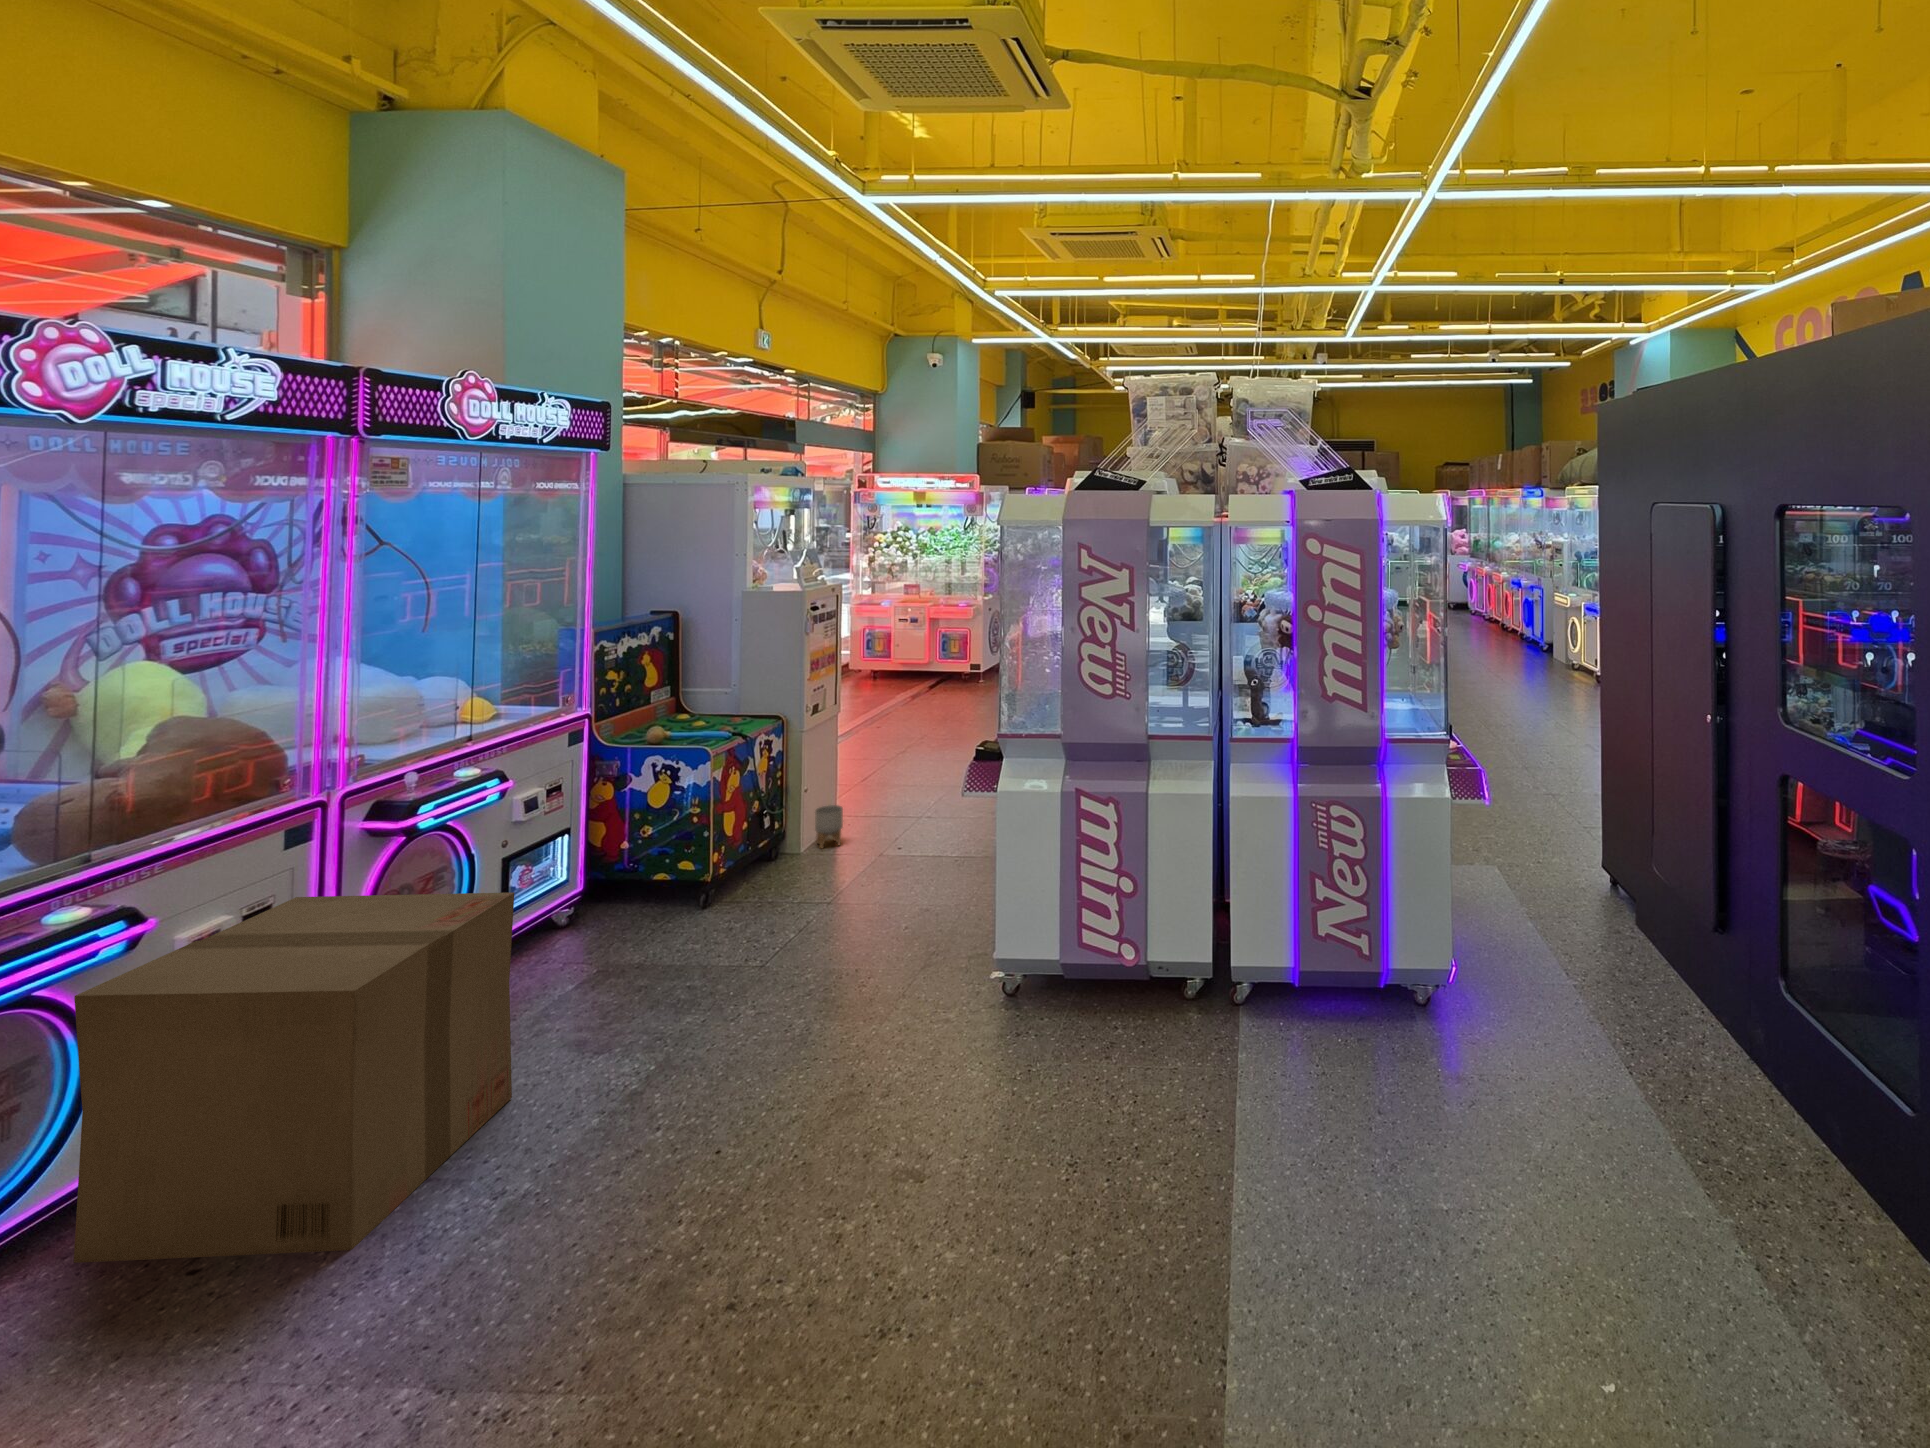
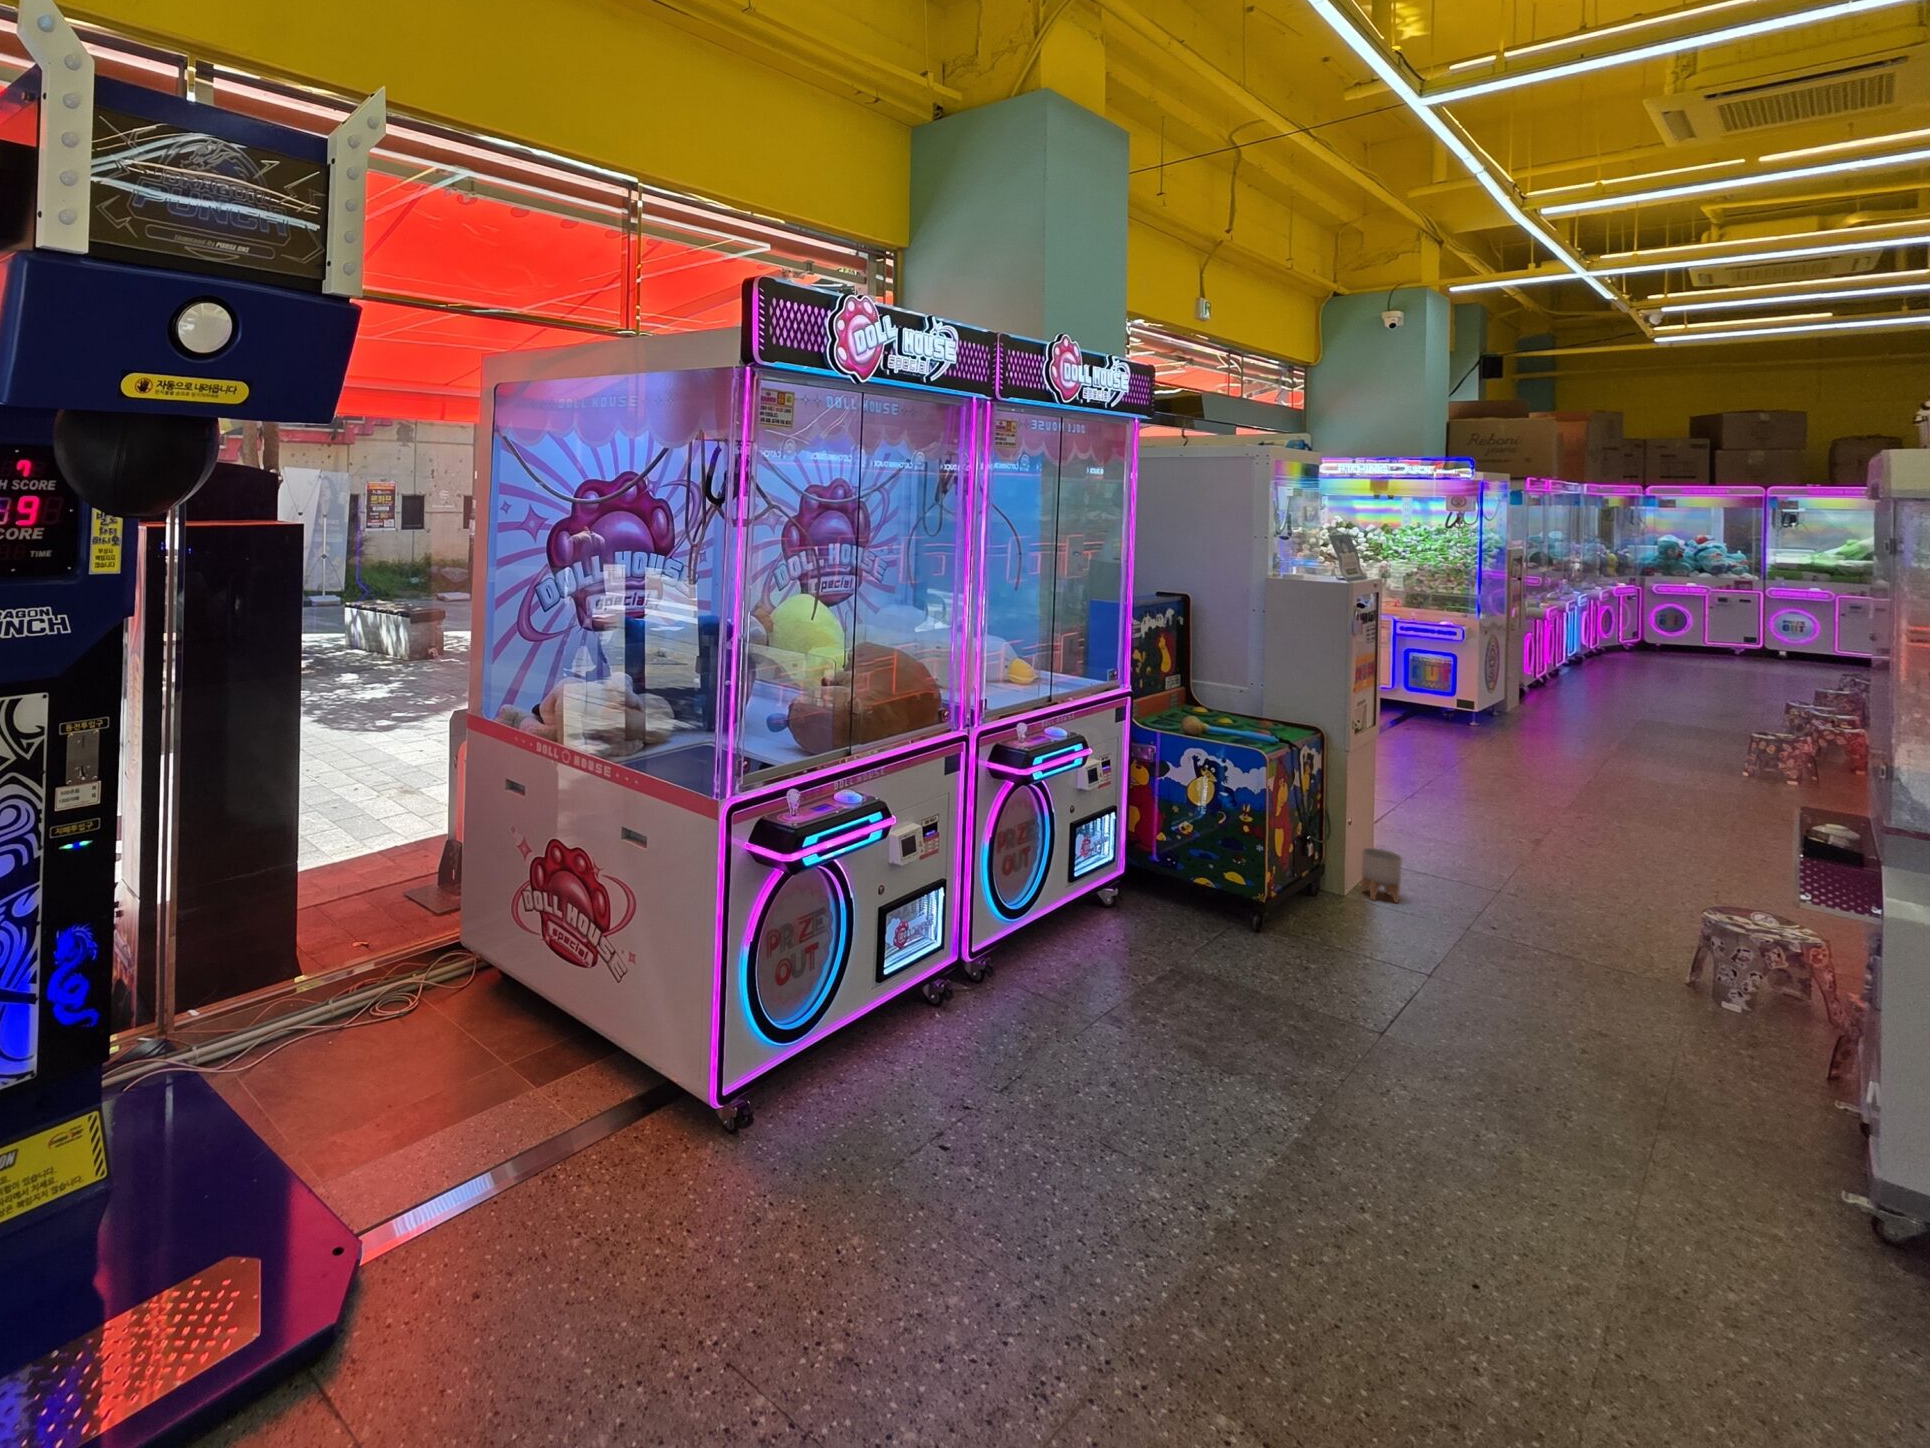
cardboard box: present [74,892,514,1263] -> none [843,820,1156,1202]

